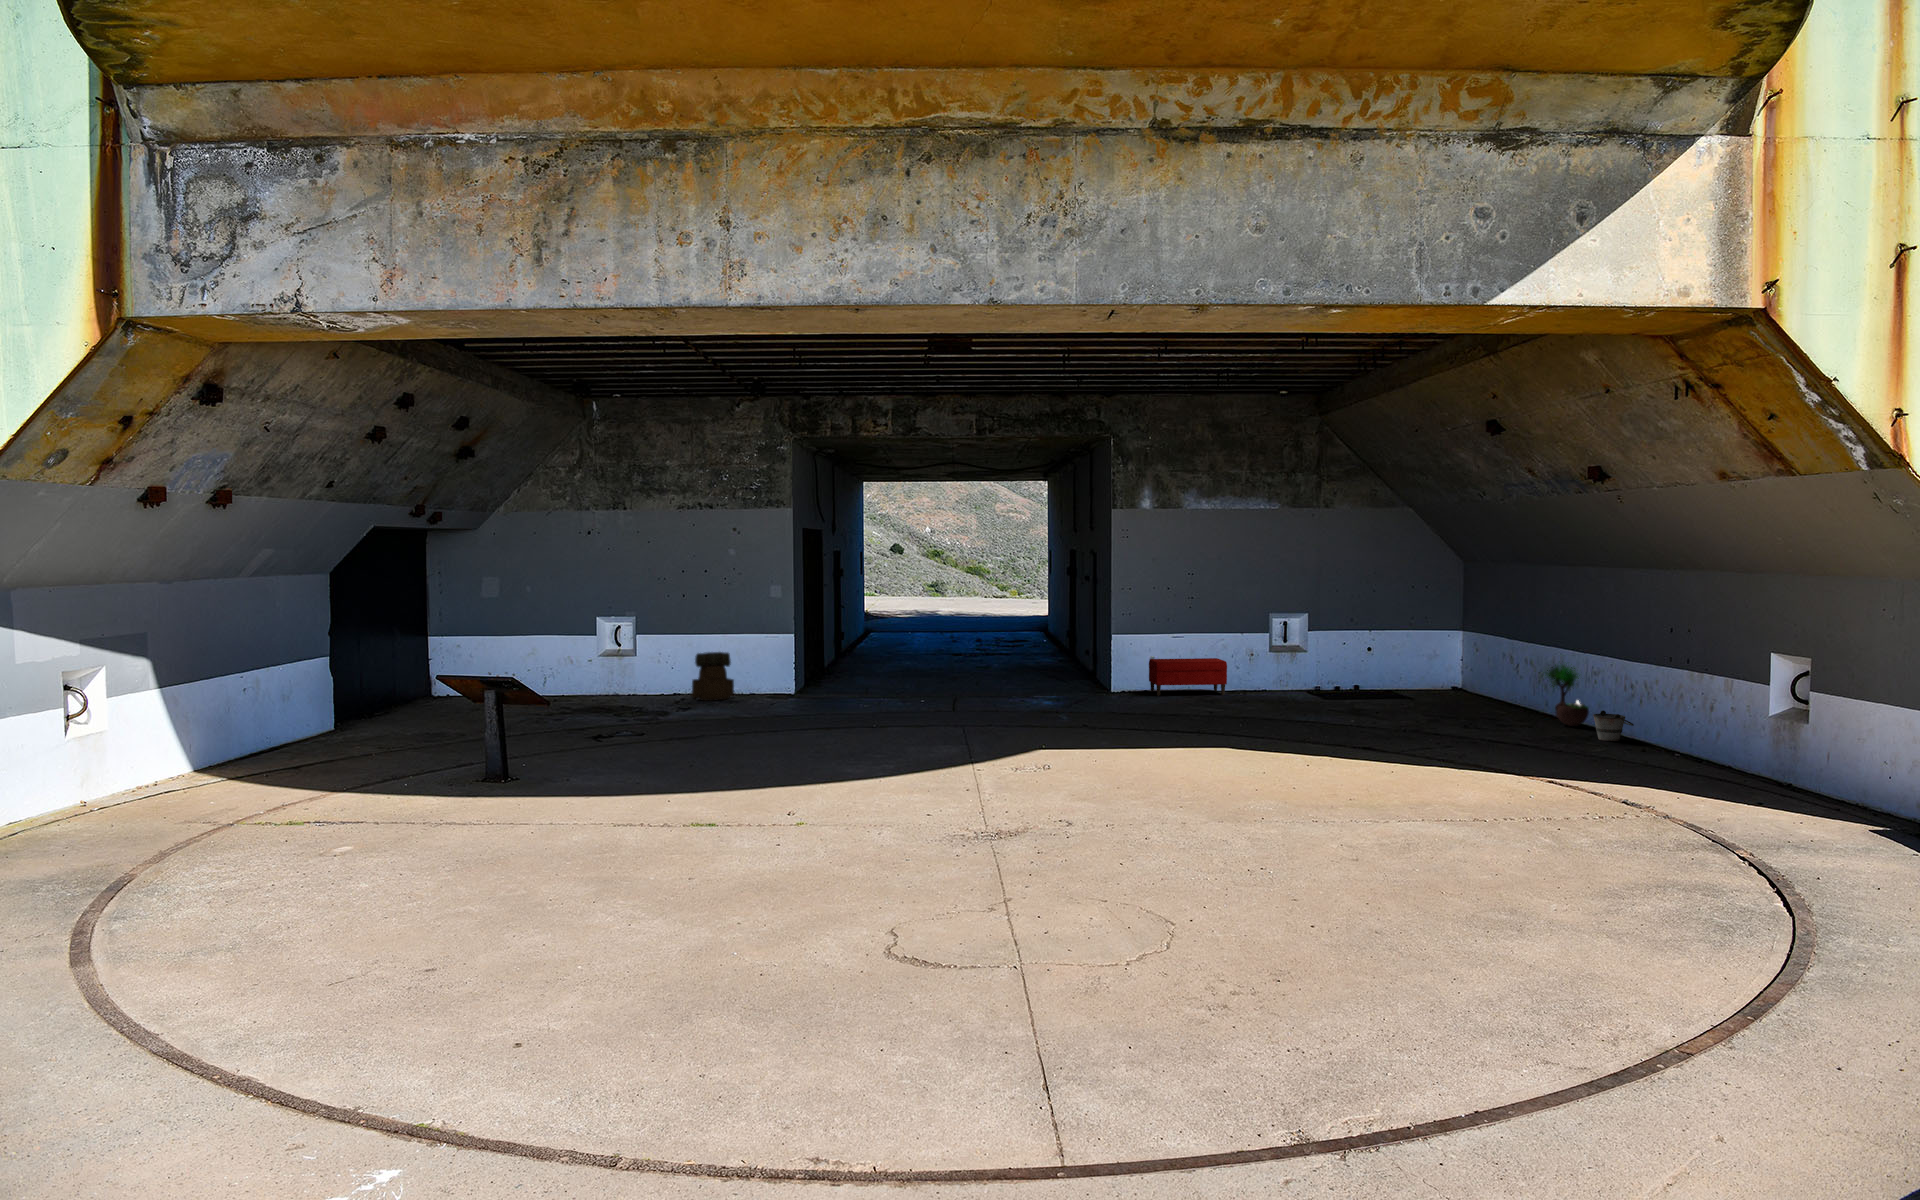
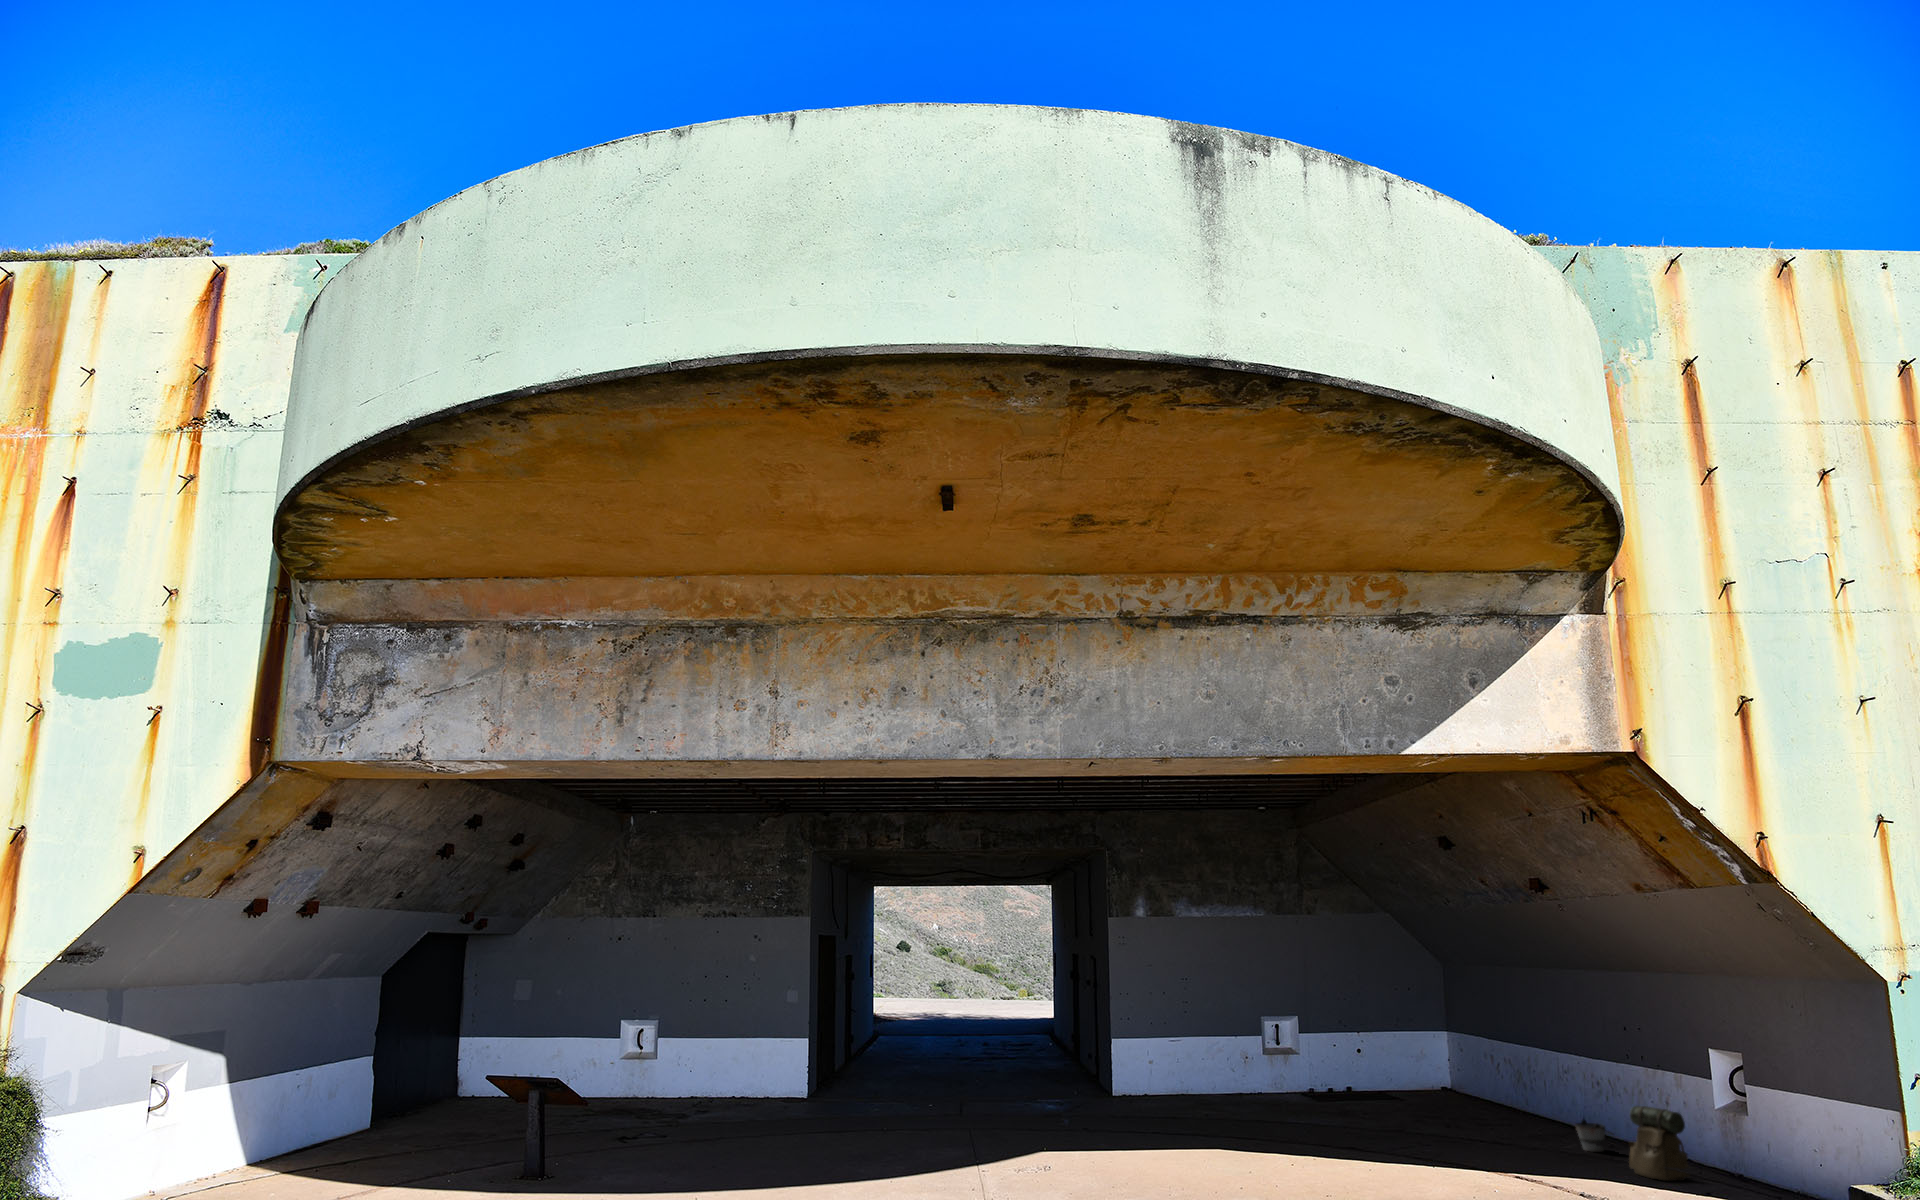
backpack: present [691,652,734,701] -> present [1629,1106,1690,1181]
bench: present [1149,658,1227,696] -> none [1148,1061,1224,1101]
potted tree: present [1545,664,1589,726] -> none [1521,1063,1572,1135]

